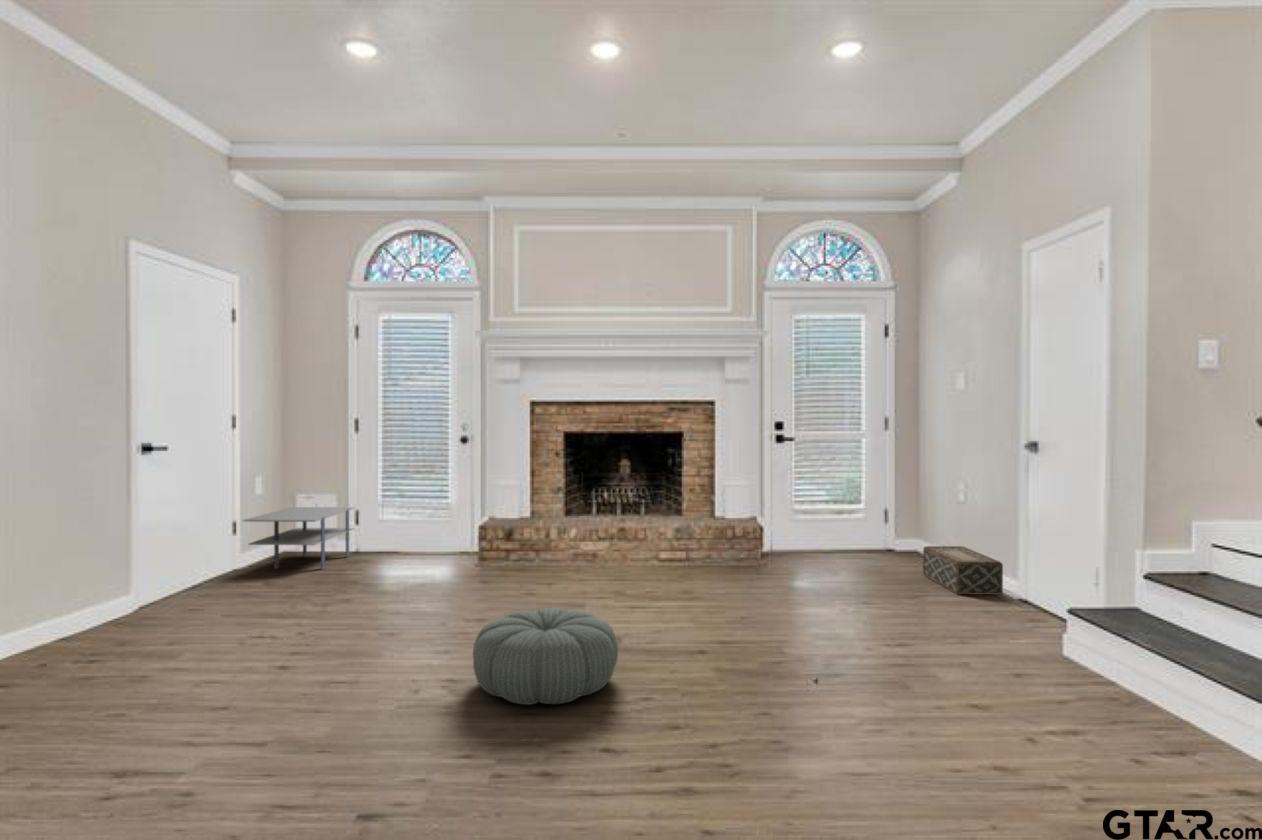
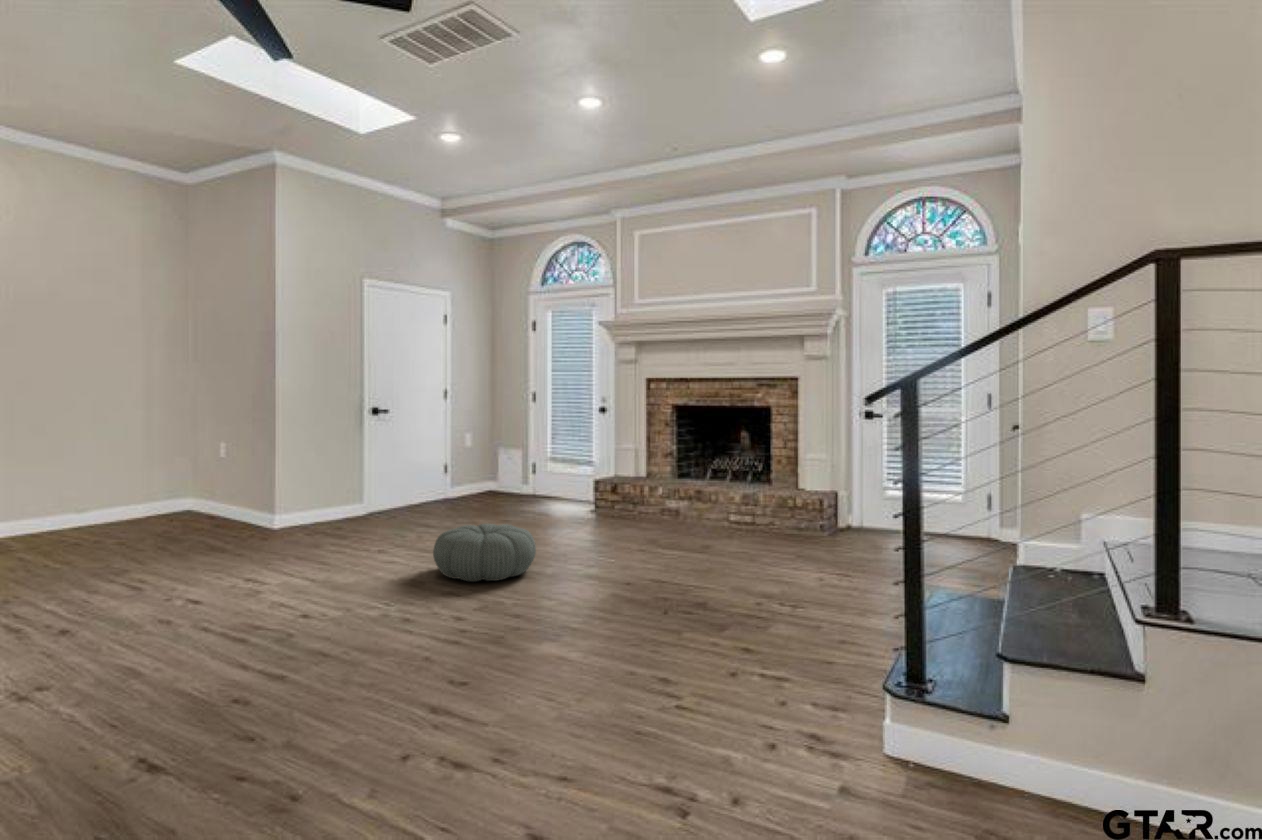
side table: present [244,507,354,569] -> none [450,456,530,501]
woven basket: present [923,546,1003,595] -> none [947,534,1010,589]

